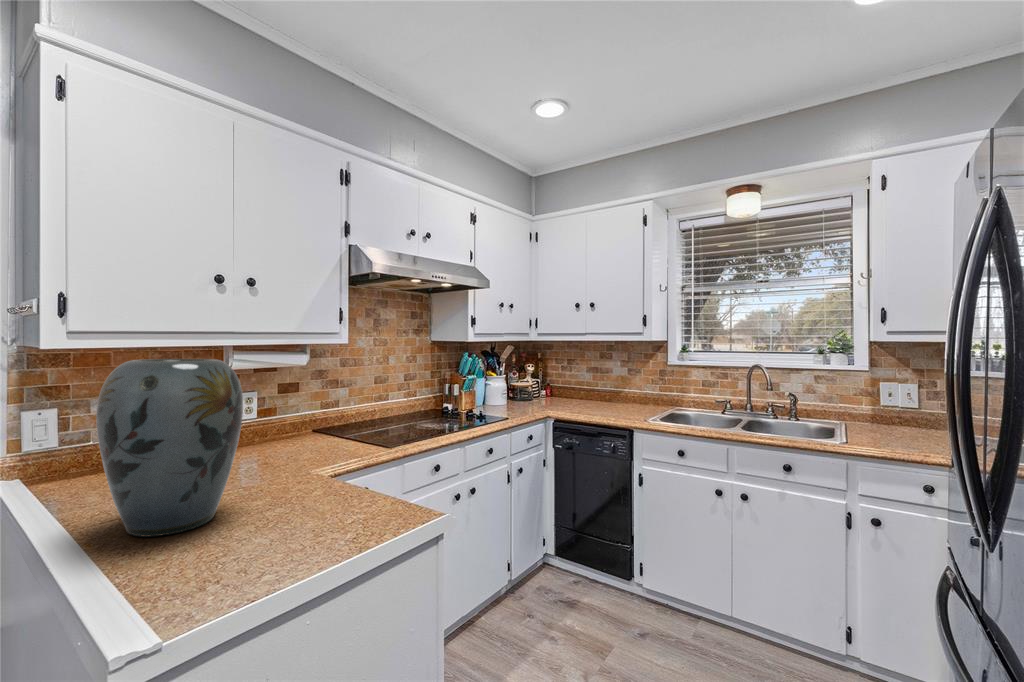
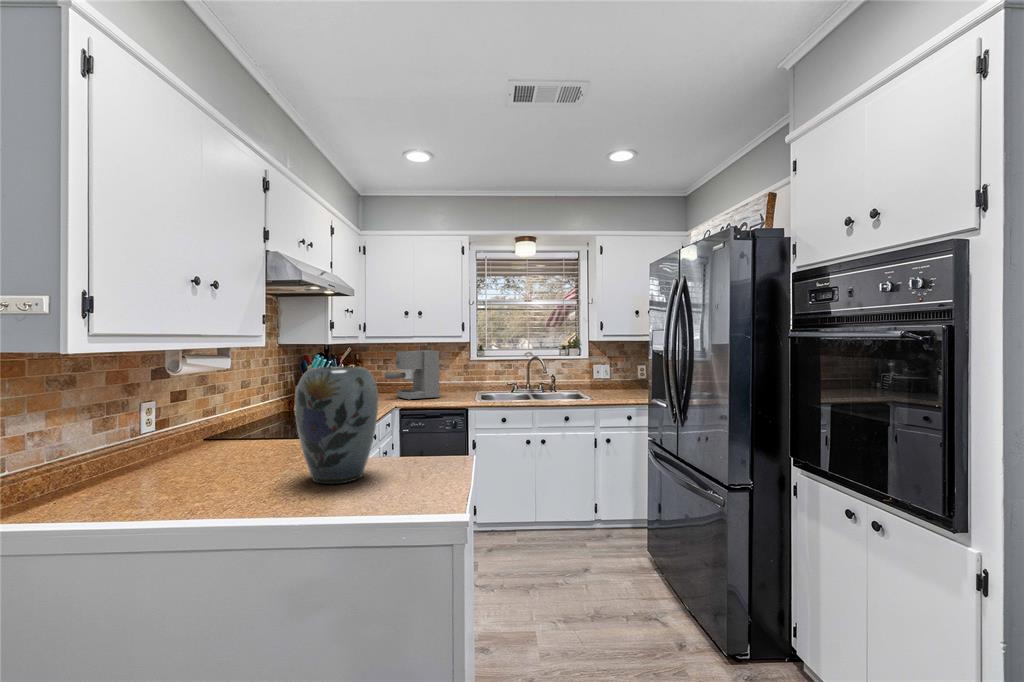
coffee maker: none [544,350,609,410] -> present [385,350,439,400]

